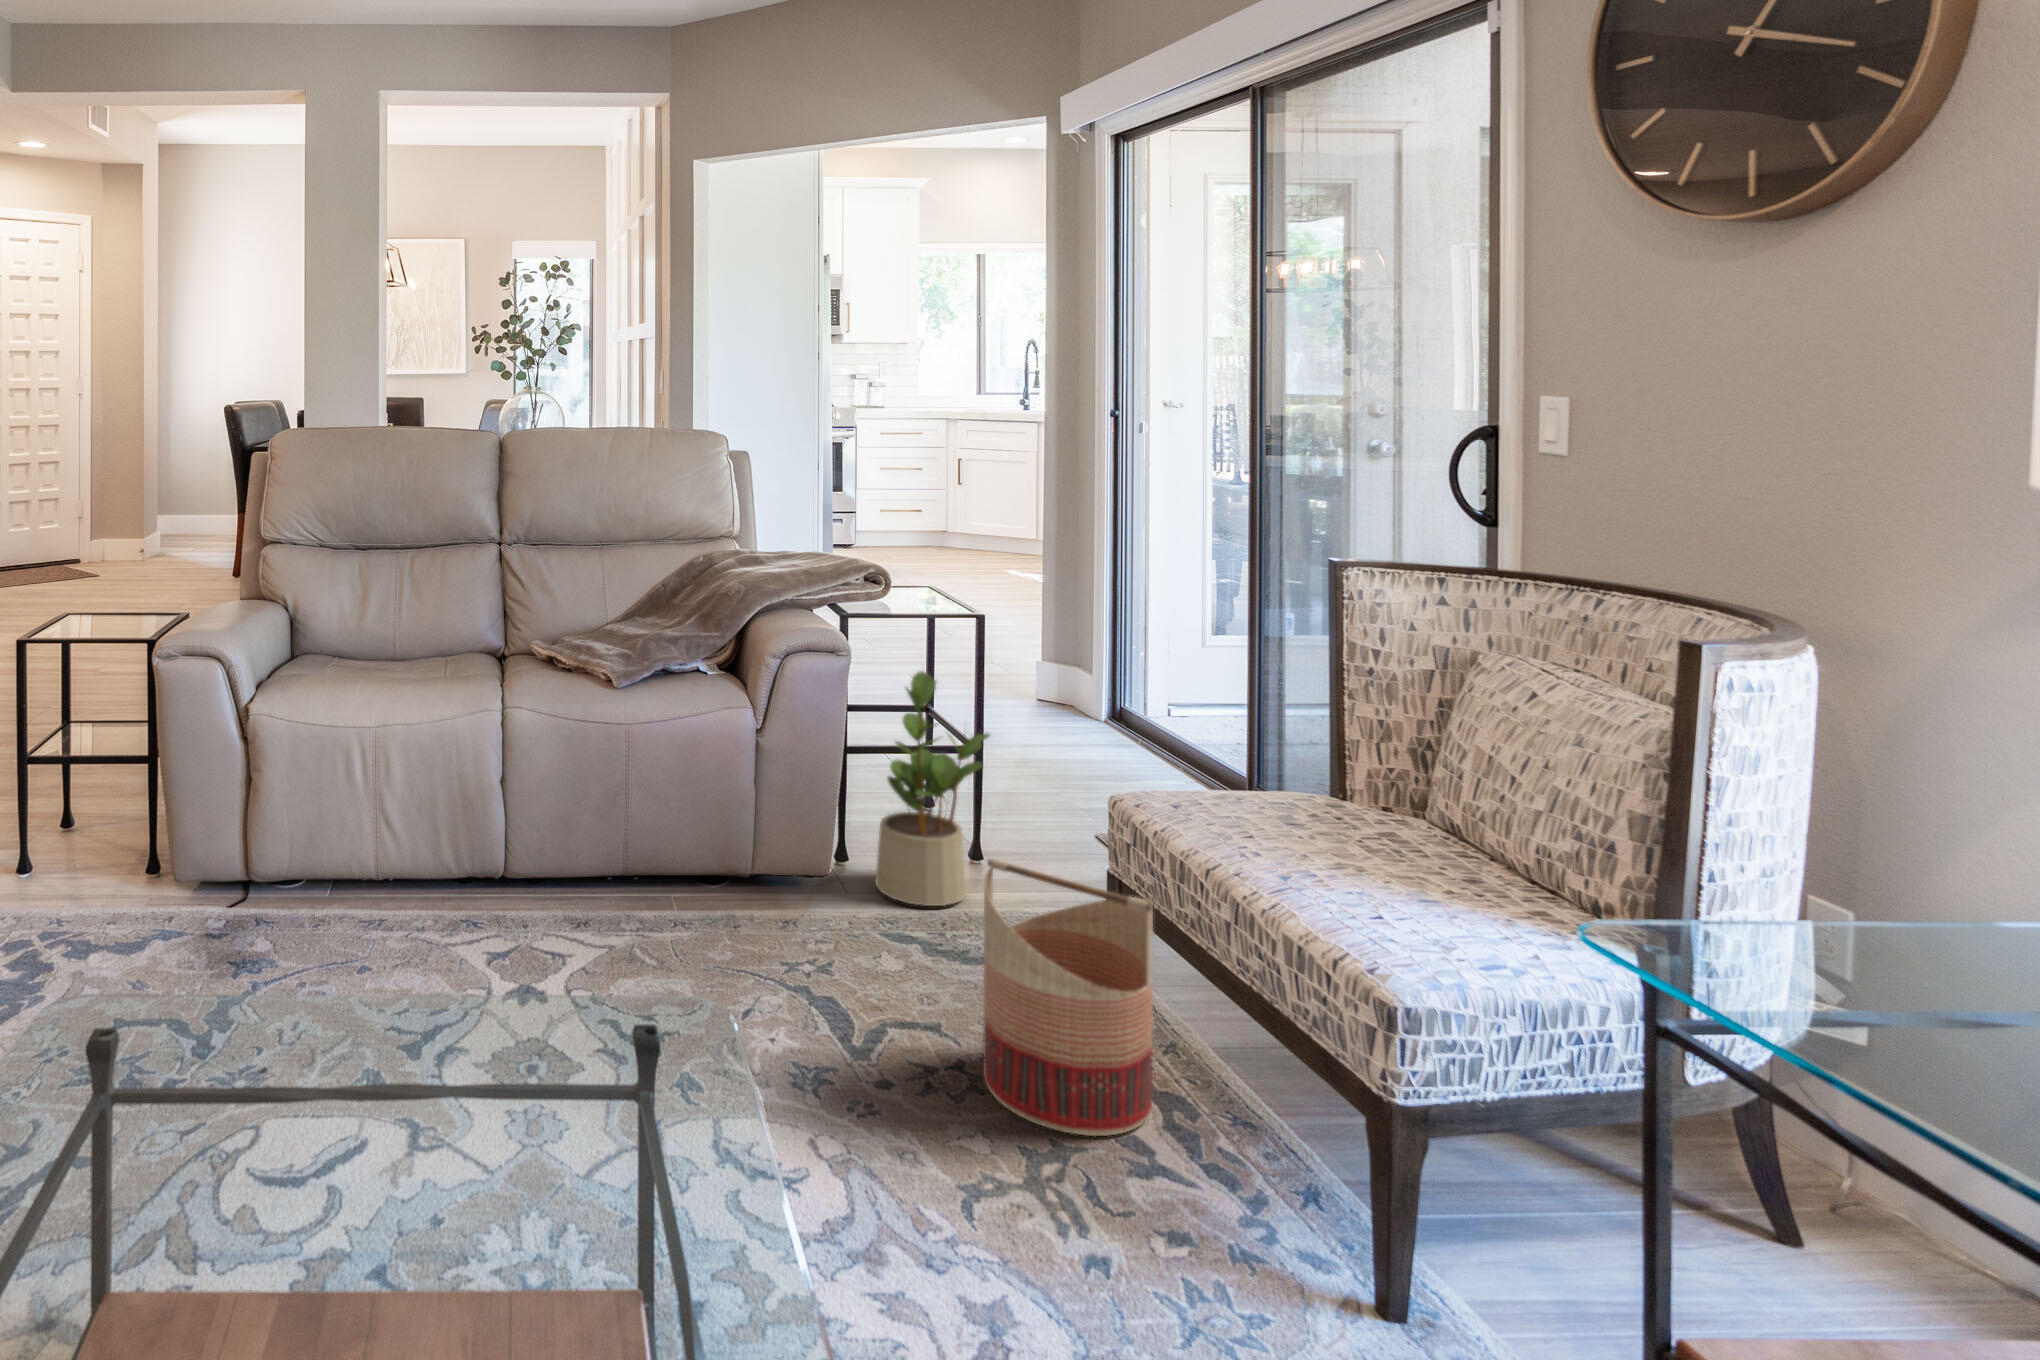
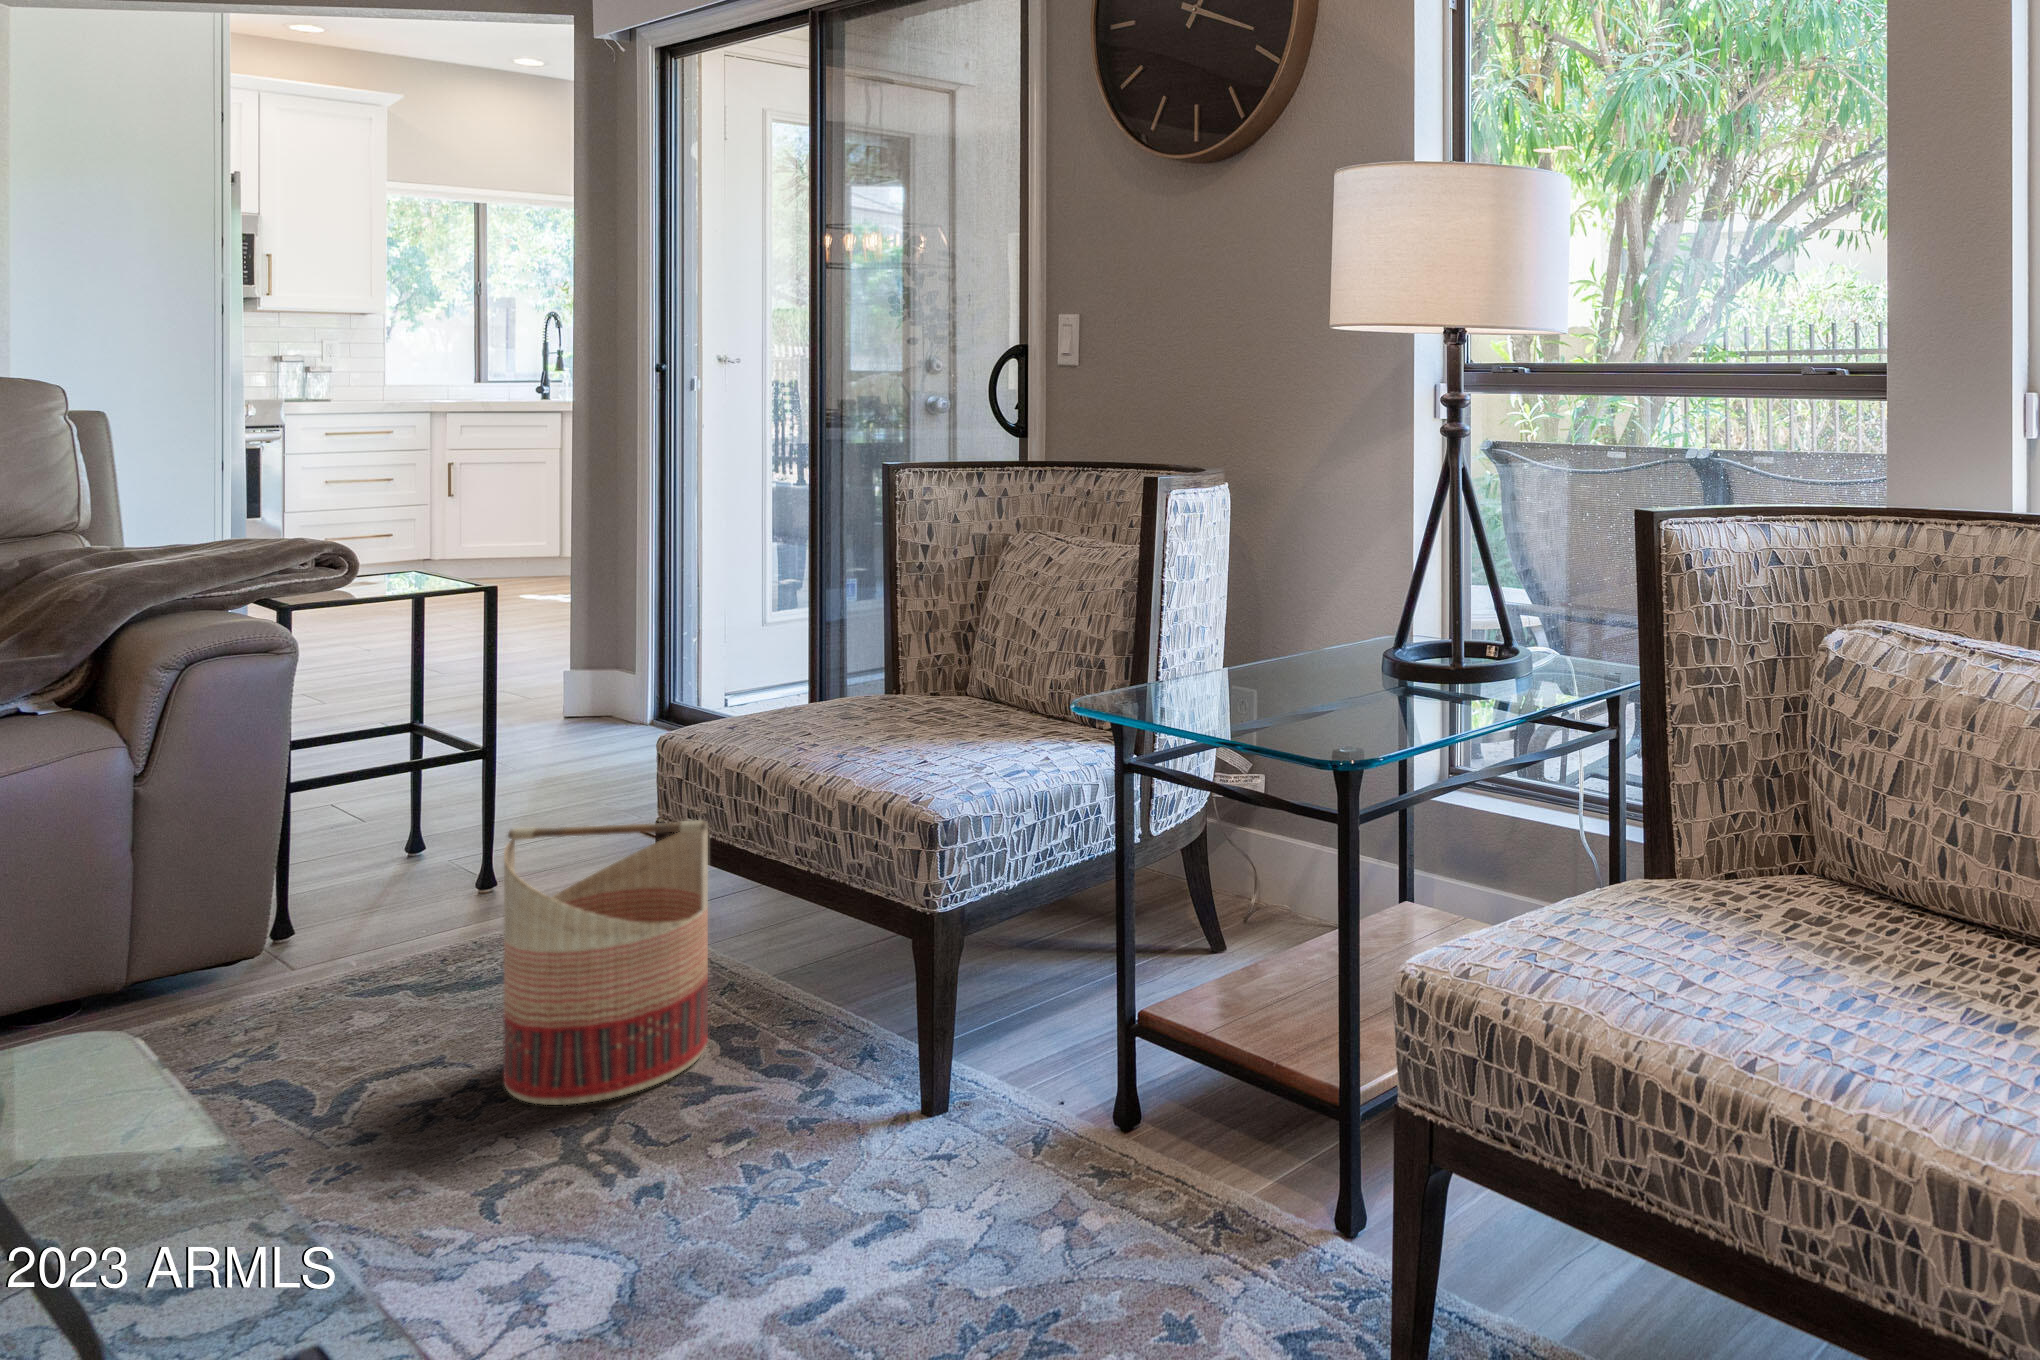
potted plant: present [876,671,990,906] -> none [337,659,507,955]

